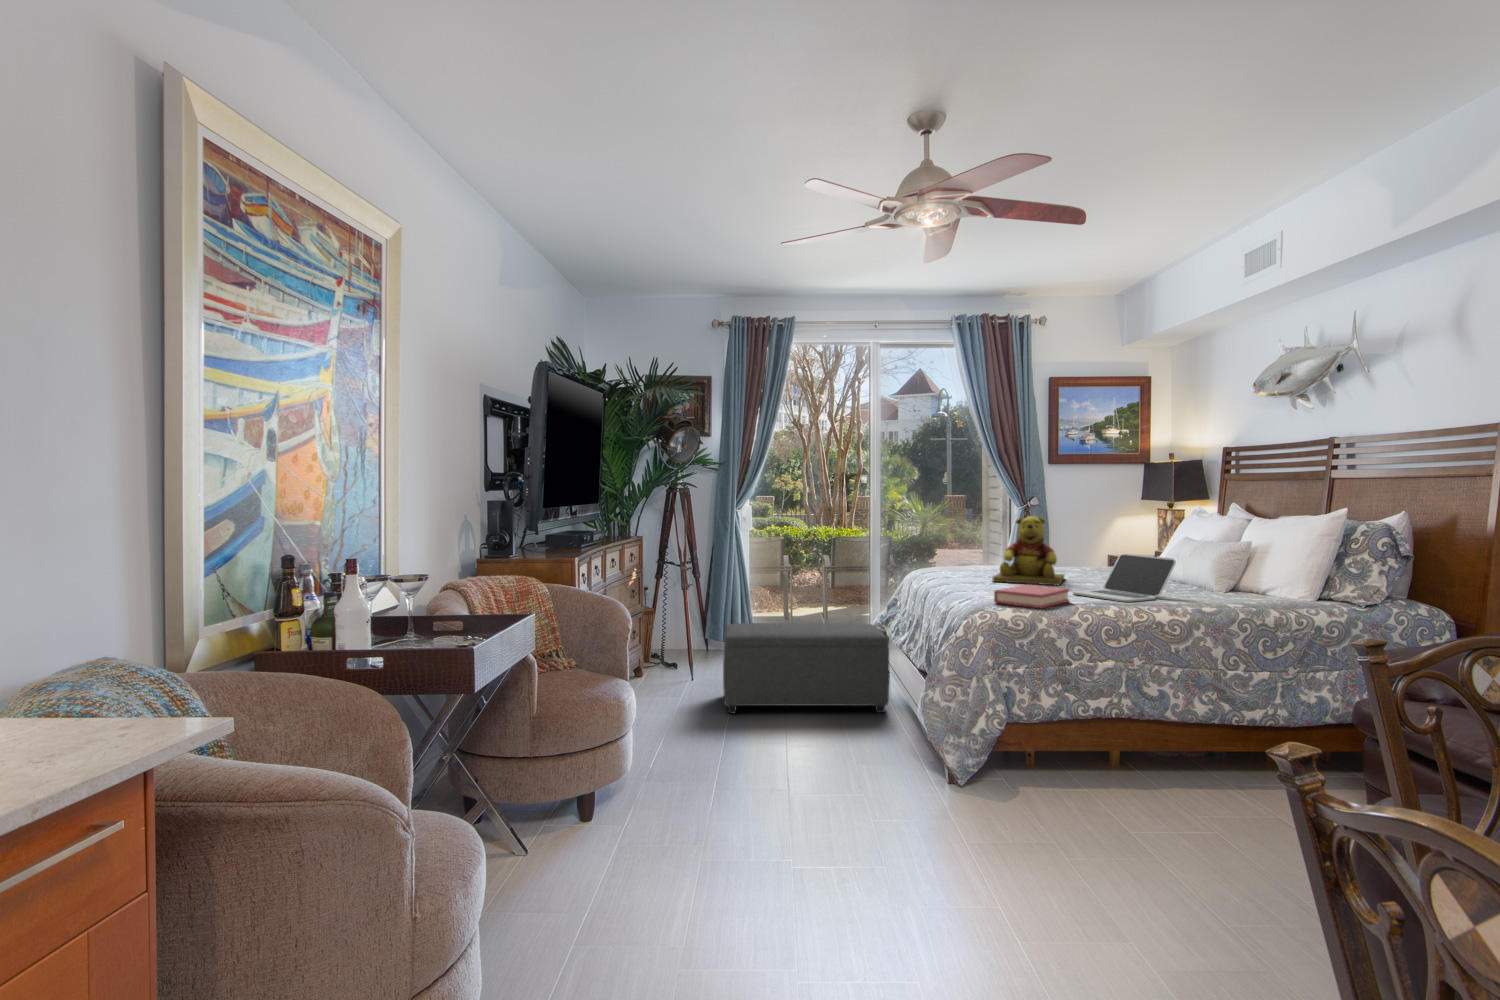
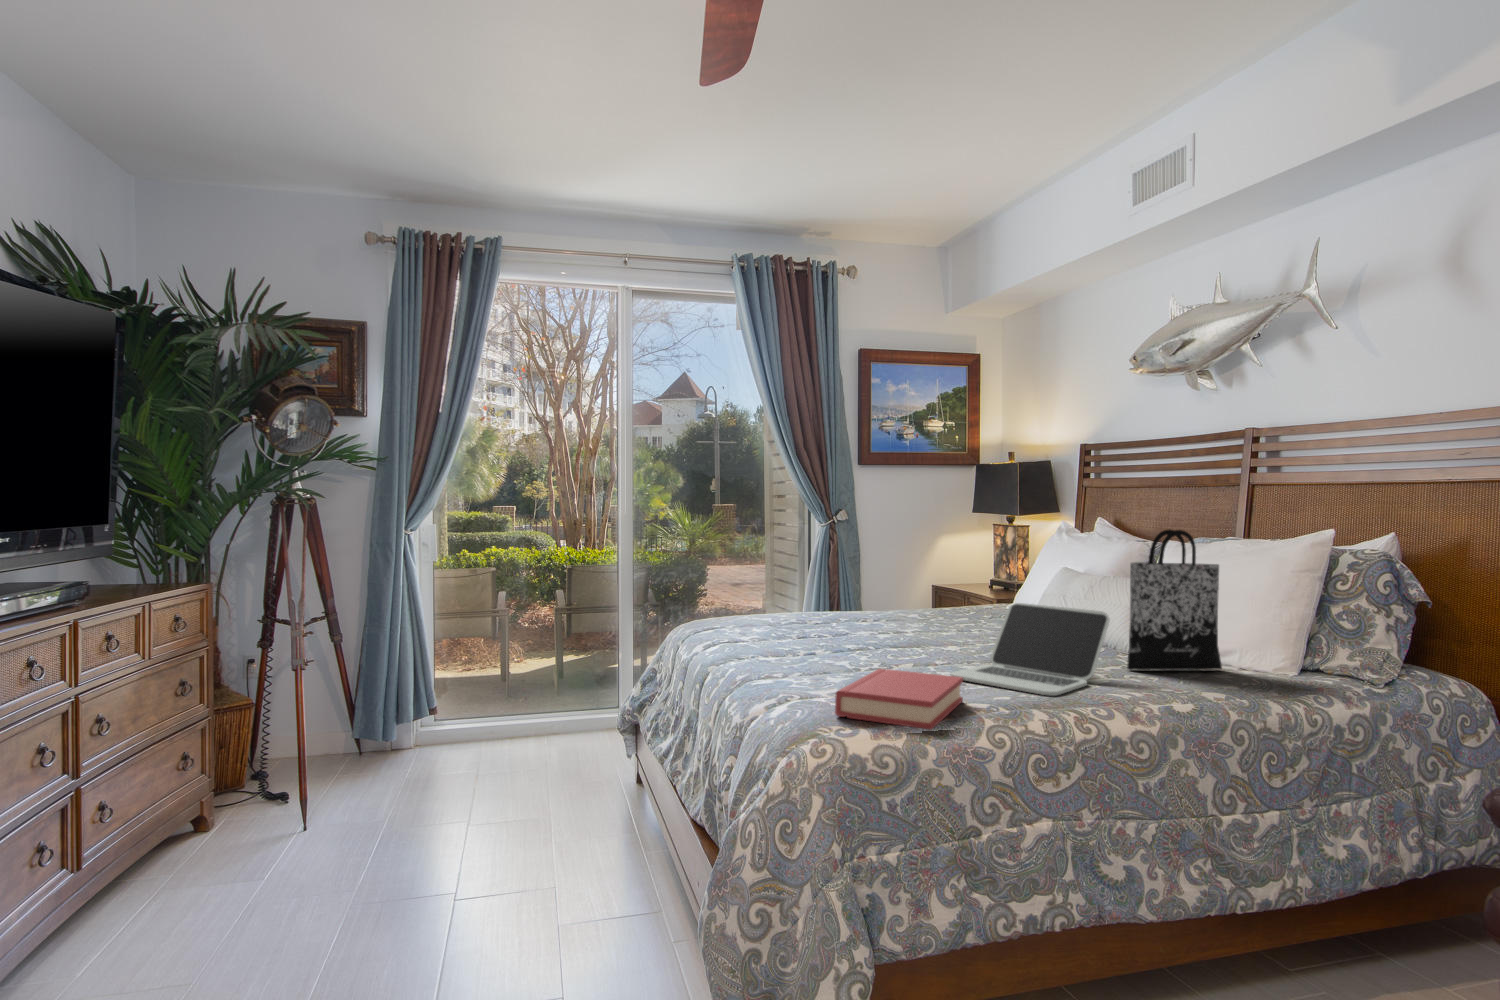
tote bag: none [1194,509,1262,597] -> present [1127,529,1222,670]
teddy bear: present [992,516,1064,585] -> none [806,540,912,655]
ottoman: present [723,623,889,713] -> none [298,726,631,940]

